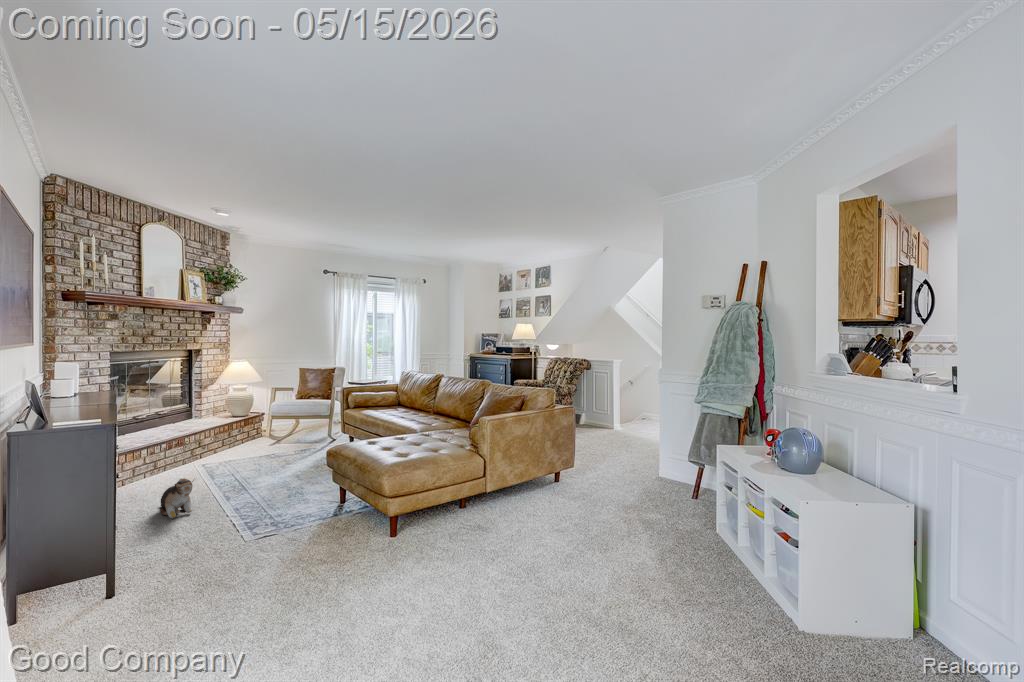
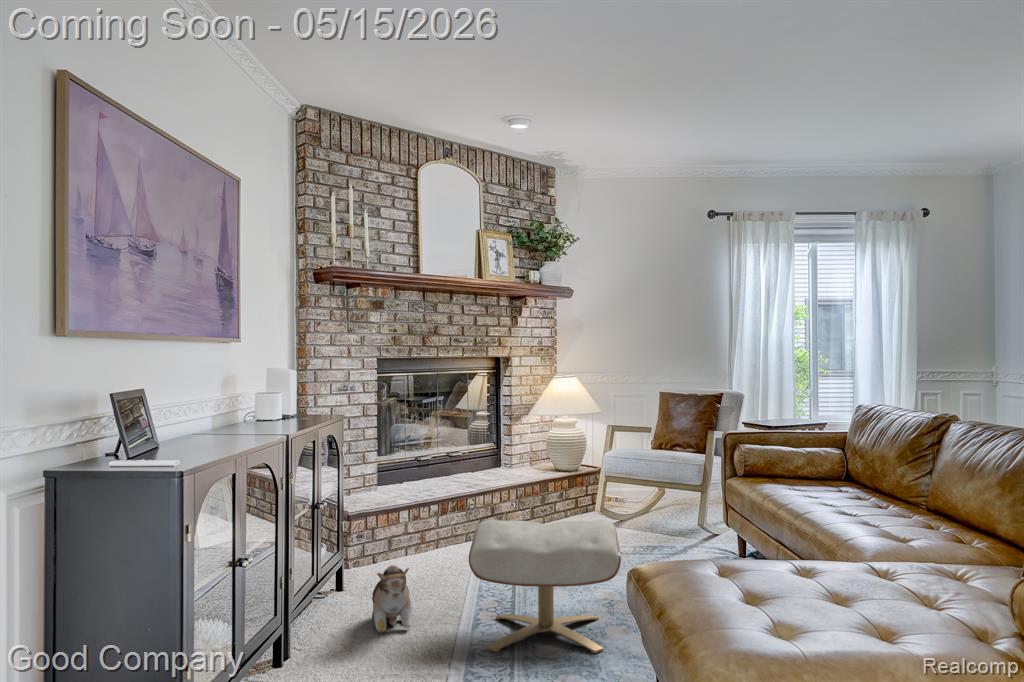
ottoman: none [232,439,322,512] -> present [469,519,621,653]

